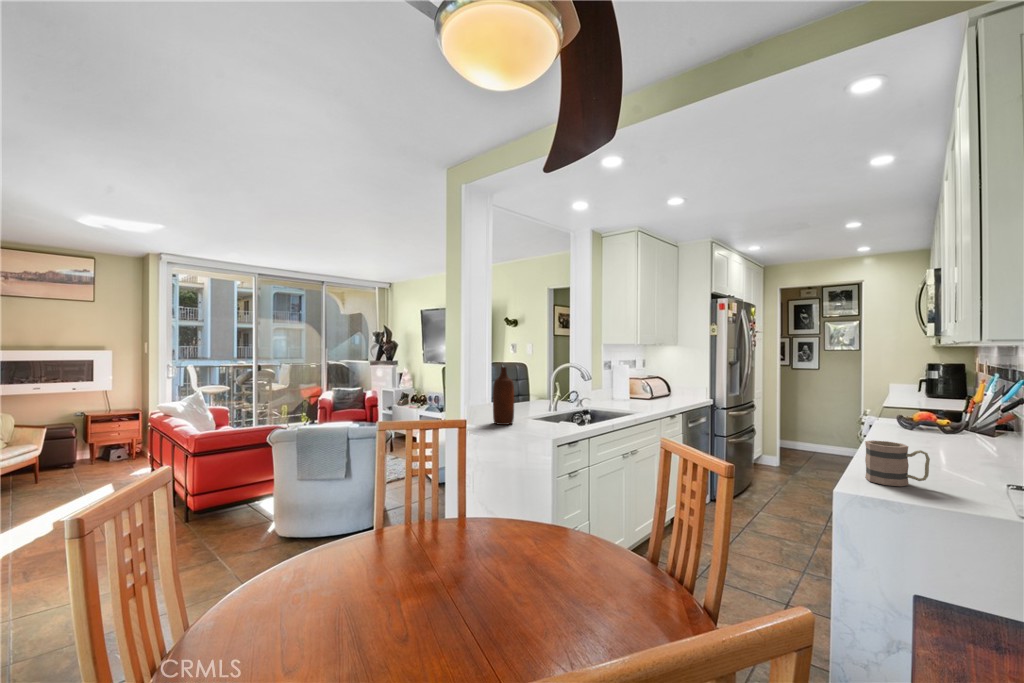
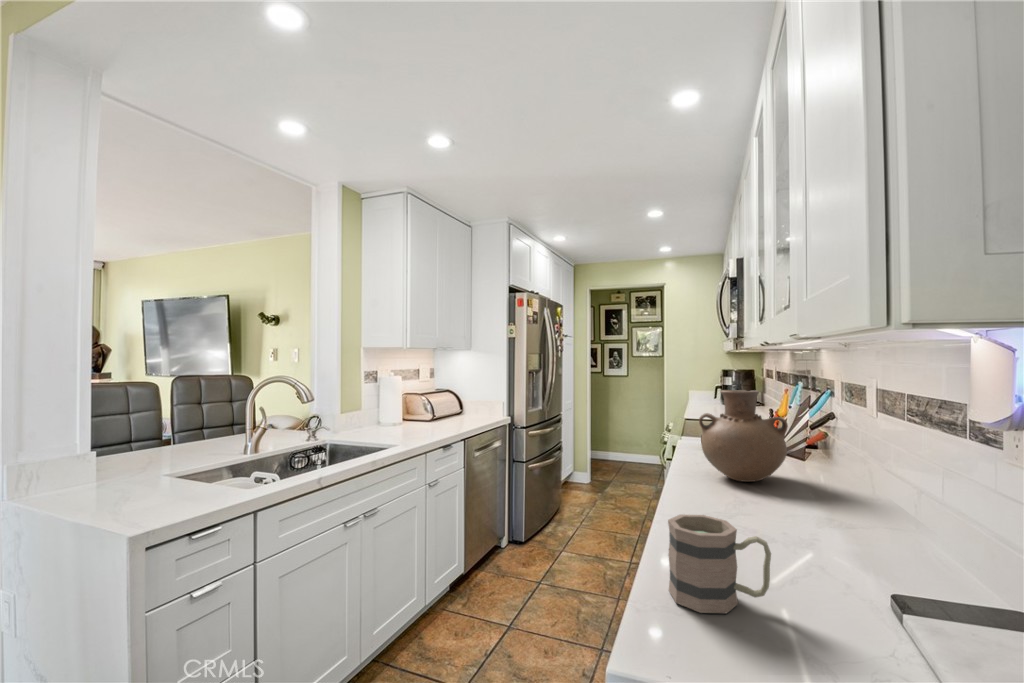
bottle: present [493,367,514,425] -> none [75,385,128,497]
vase: none [892,378,971,444] -> present [699,390,788,482]

